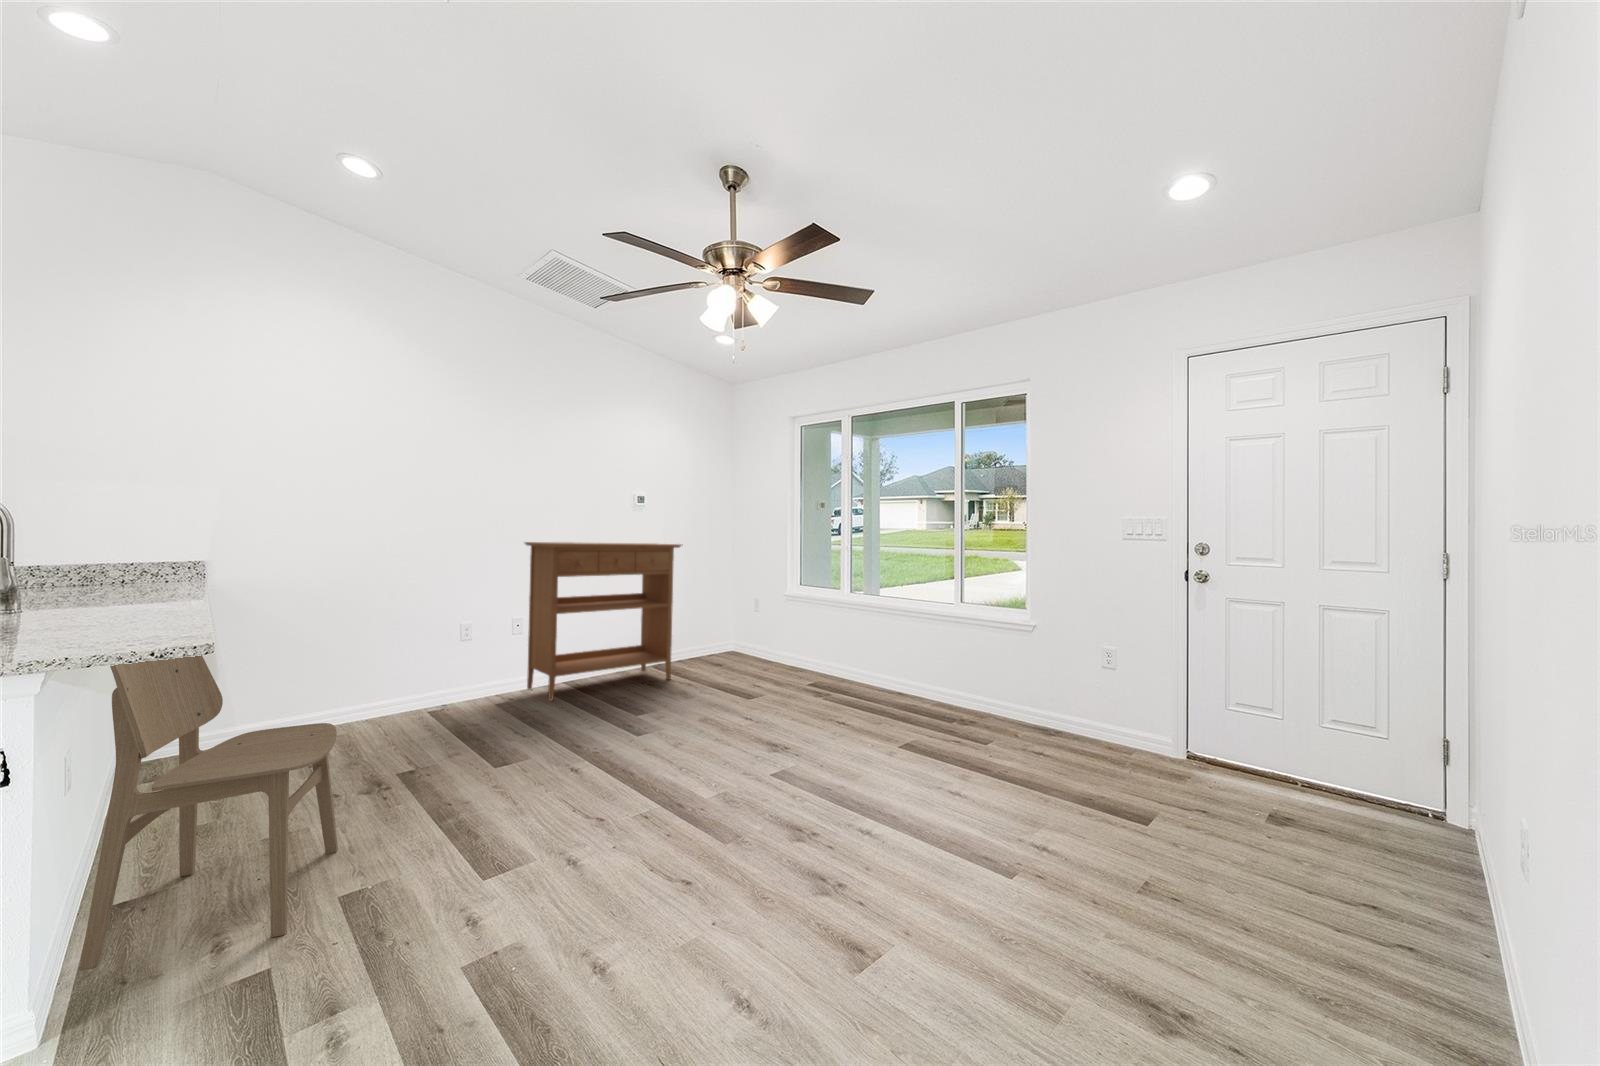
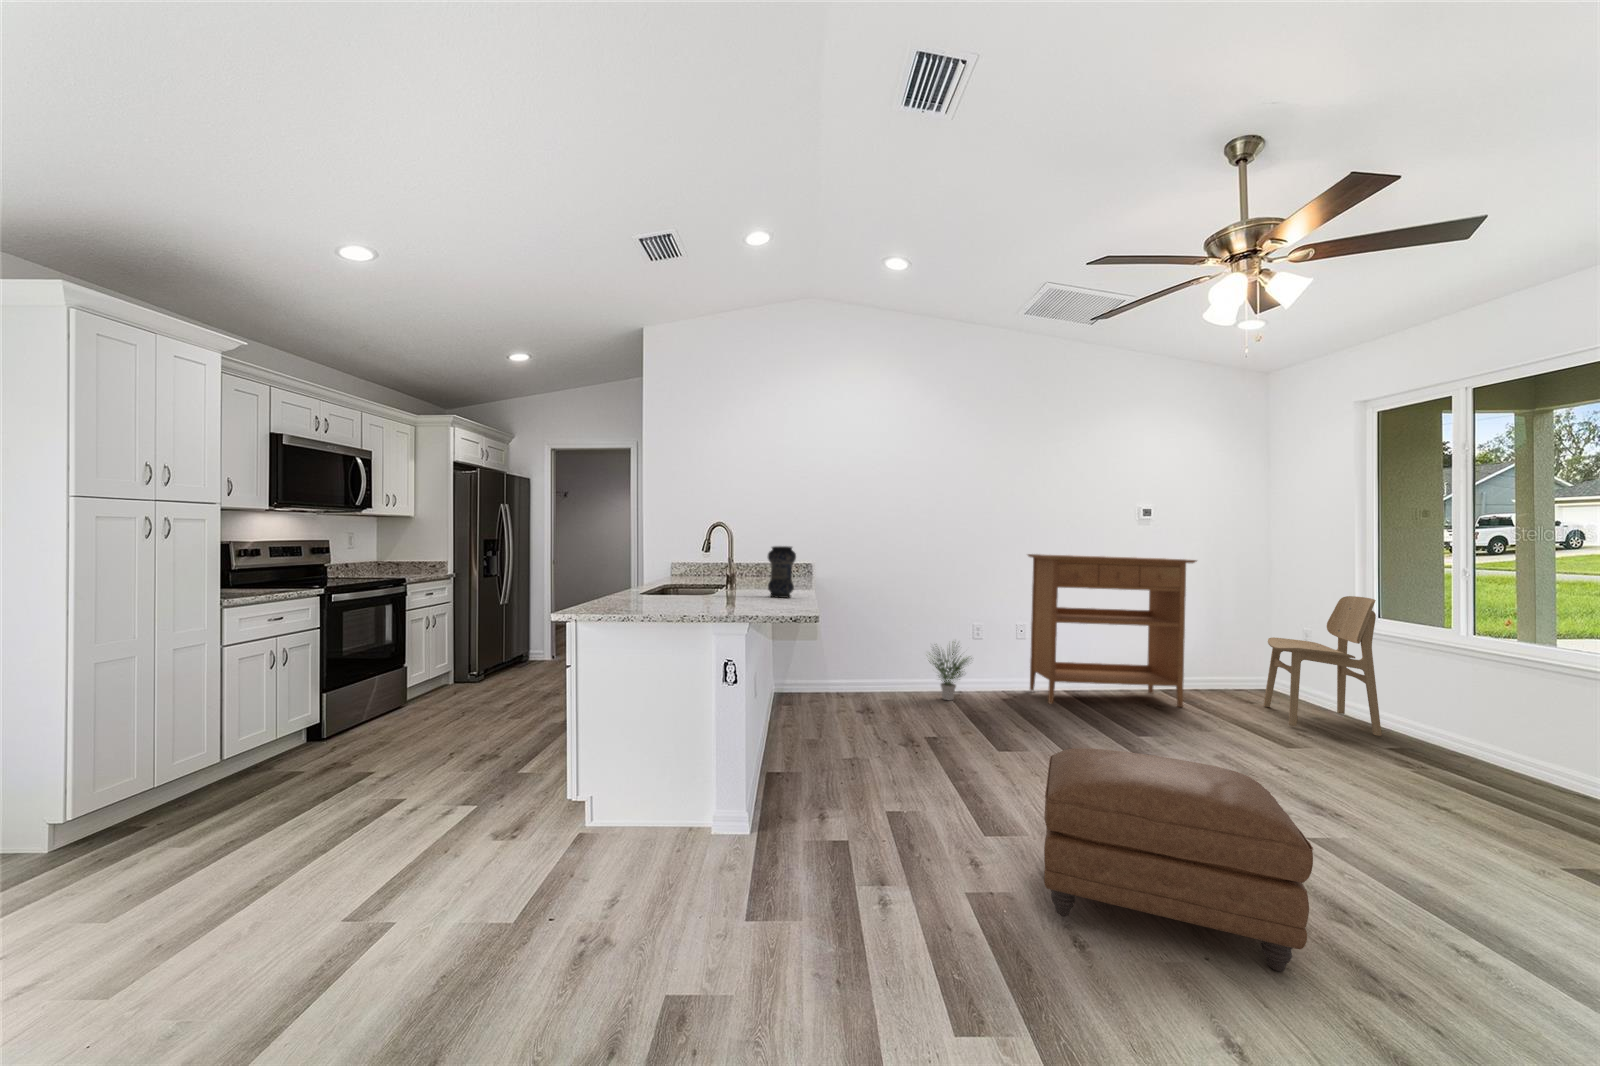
vase: none [96,541,163,624] -> present [768,546,796,598]
potted plant: none [390,645,462,721] -> present [929,646,968,700]
dining chair: present [79,655,338,971] -> present [1263,596,1382,736]
ottoman: none [560,738,787,942] -> present [1044,748,1313,971]

